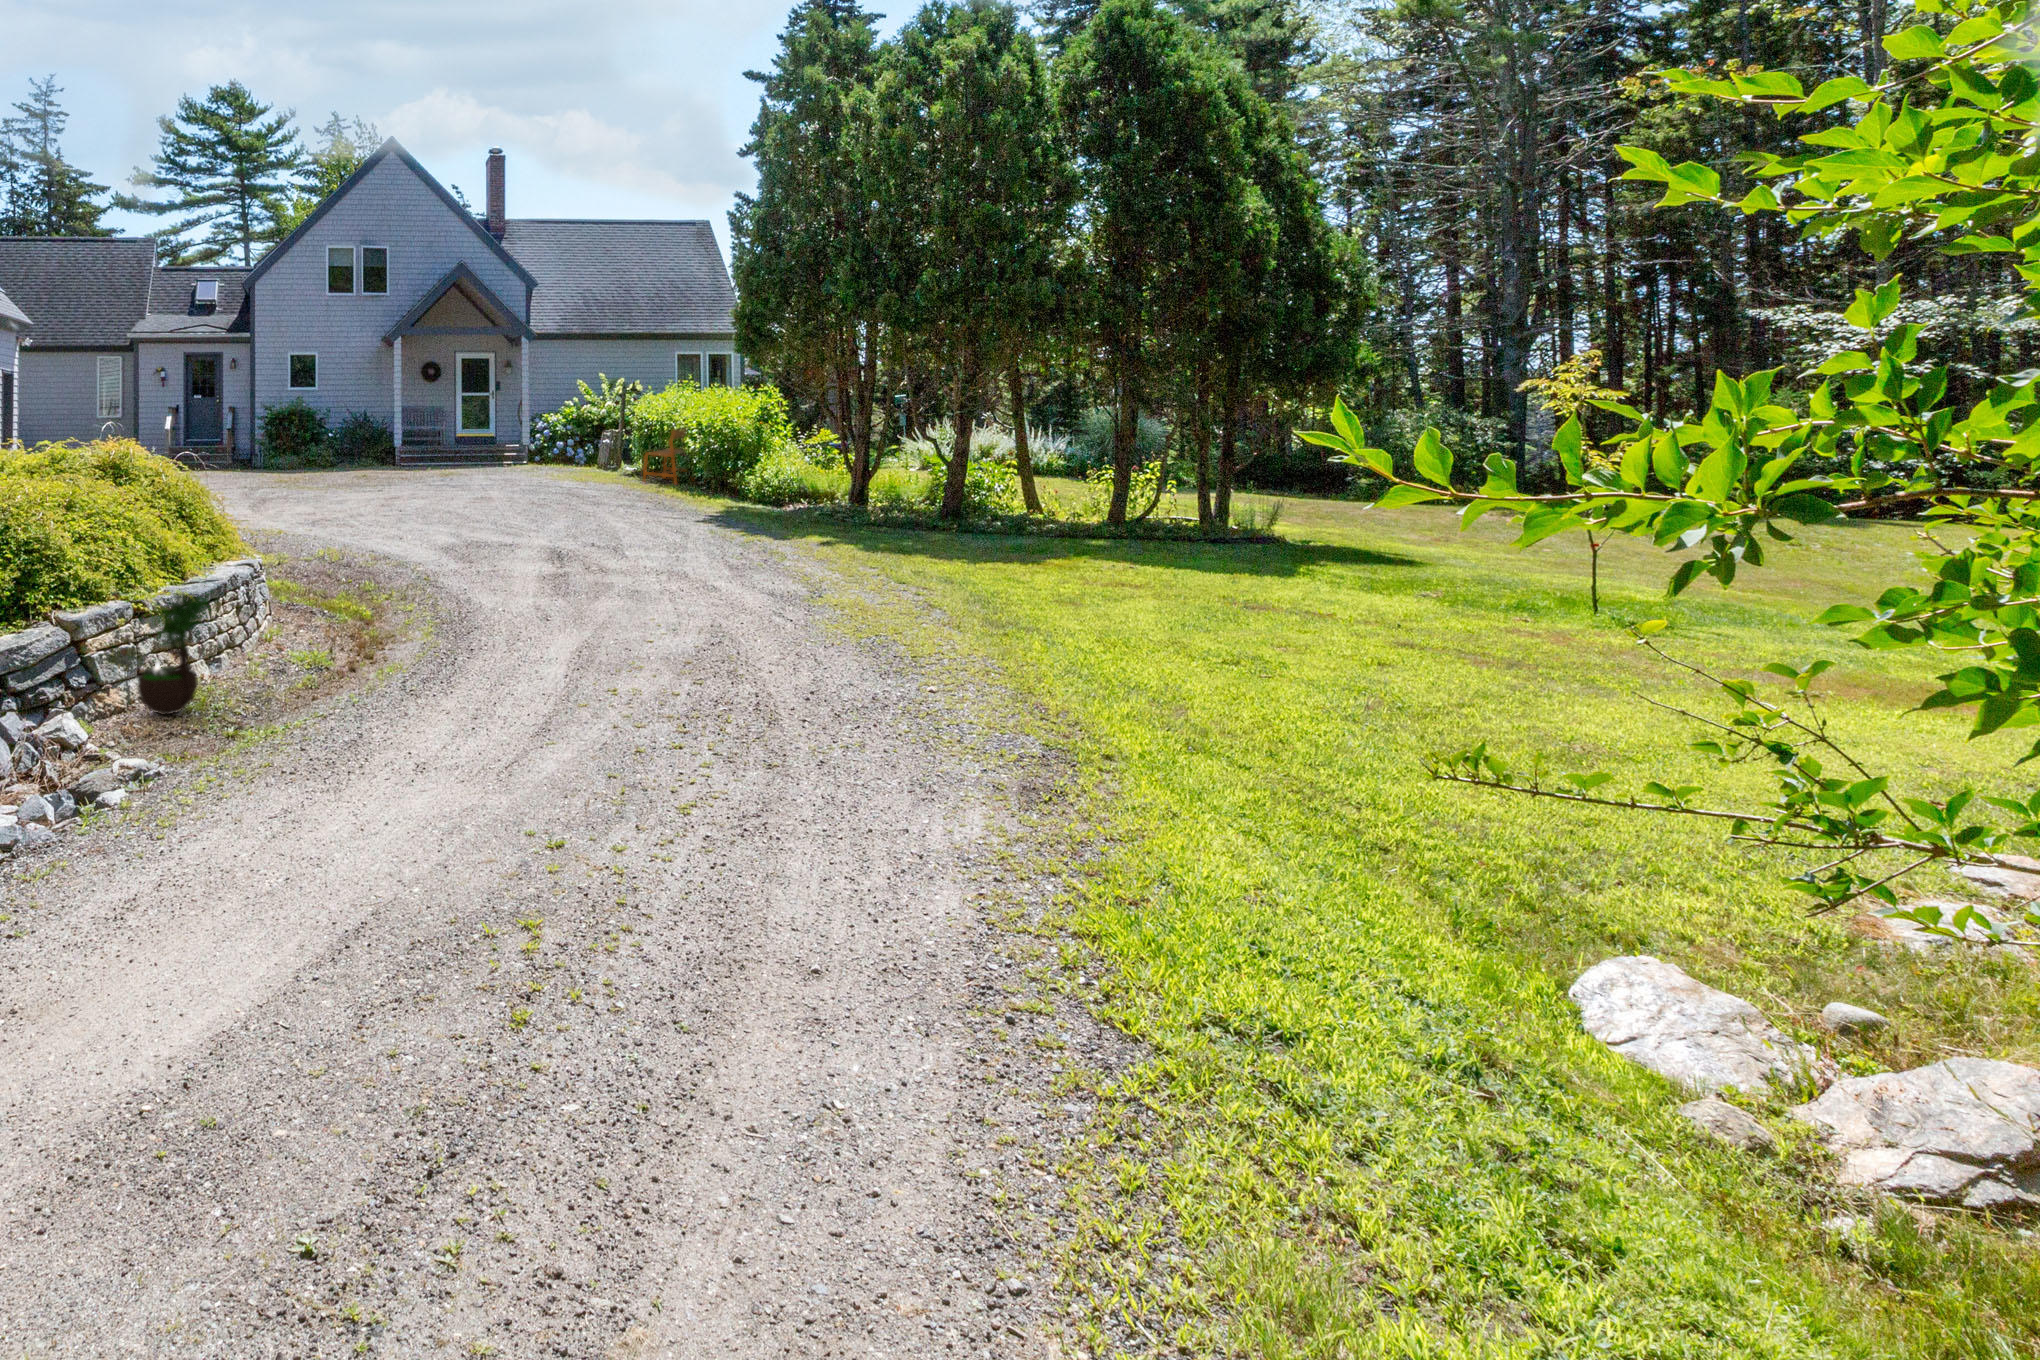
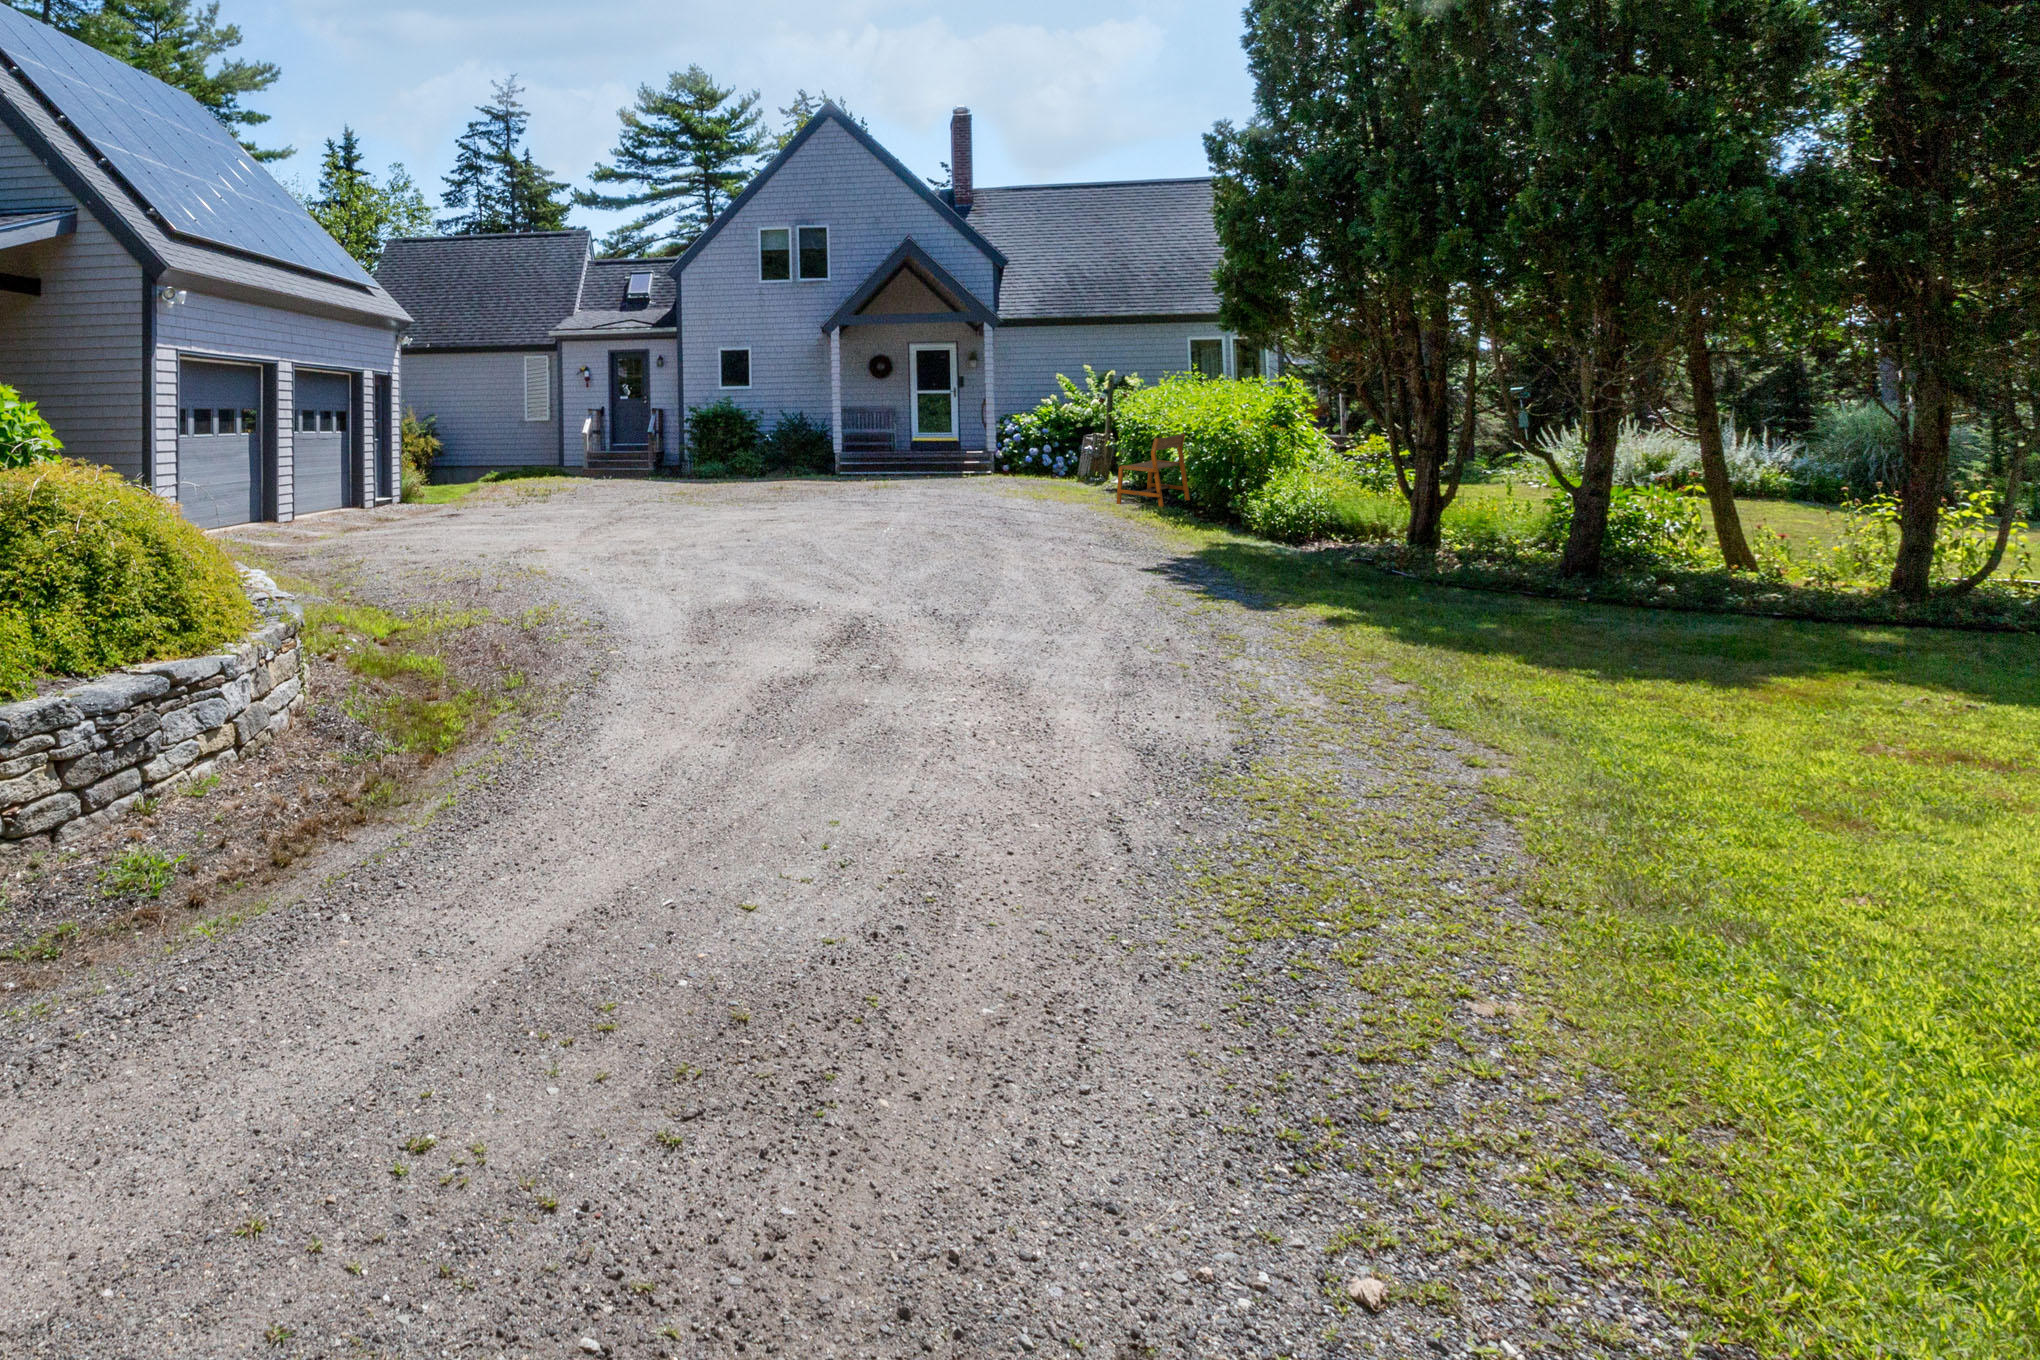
potted tree: present [137,585,213,714] -> none [241,678,337,848]

